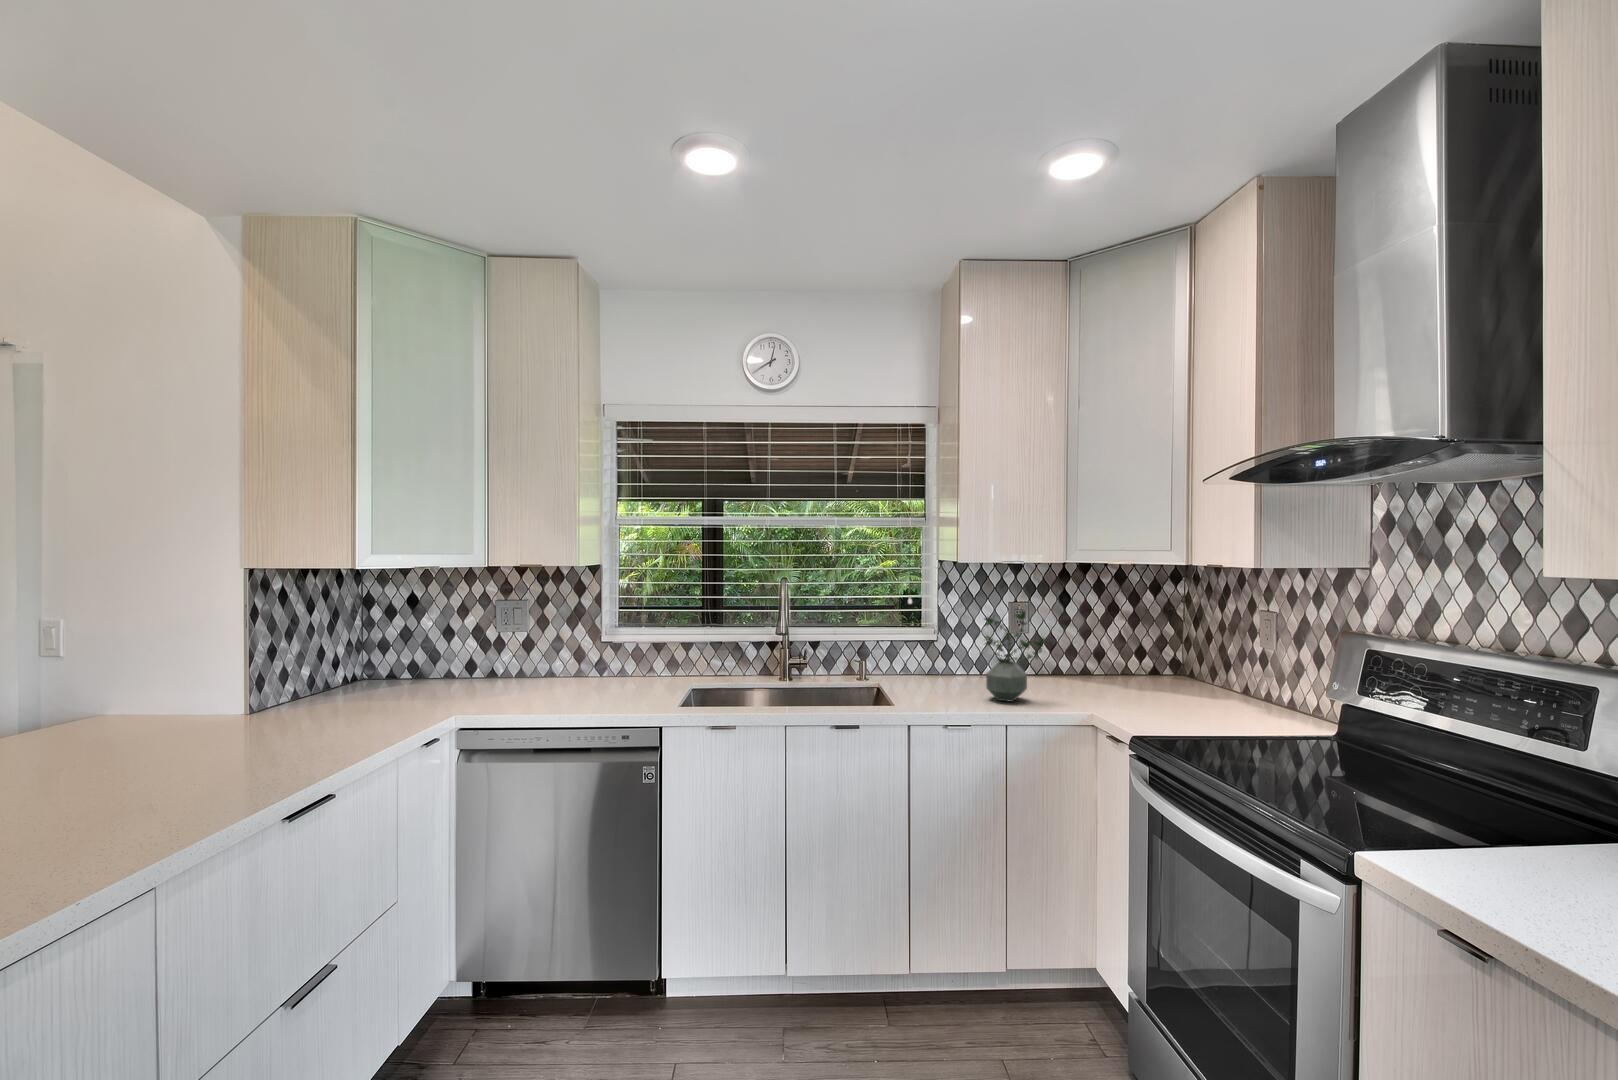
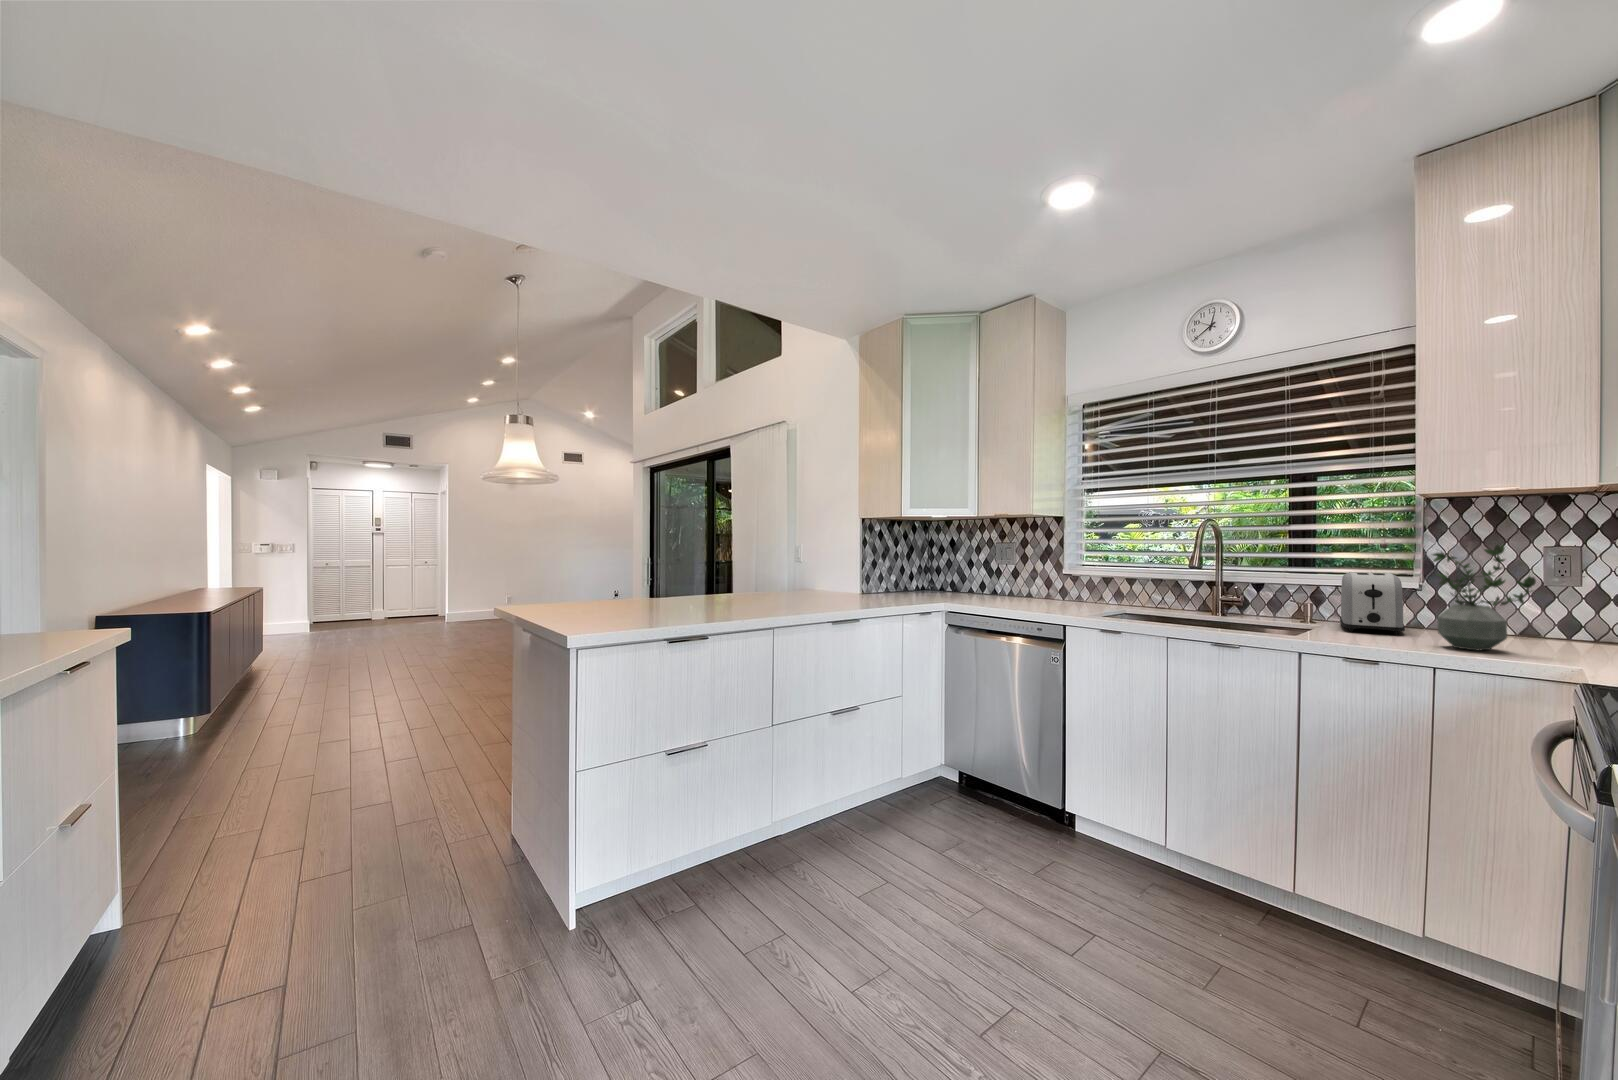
toaster: none [886,628,948,690] -> present [1340,572,1405,634]

